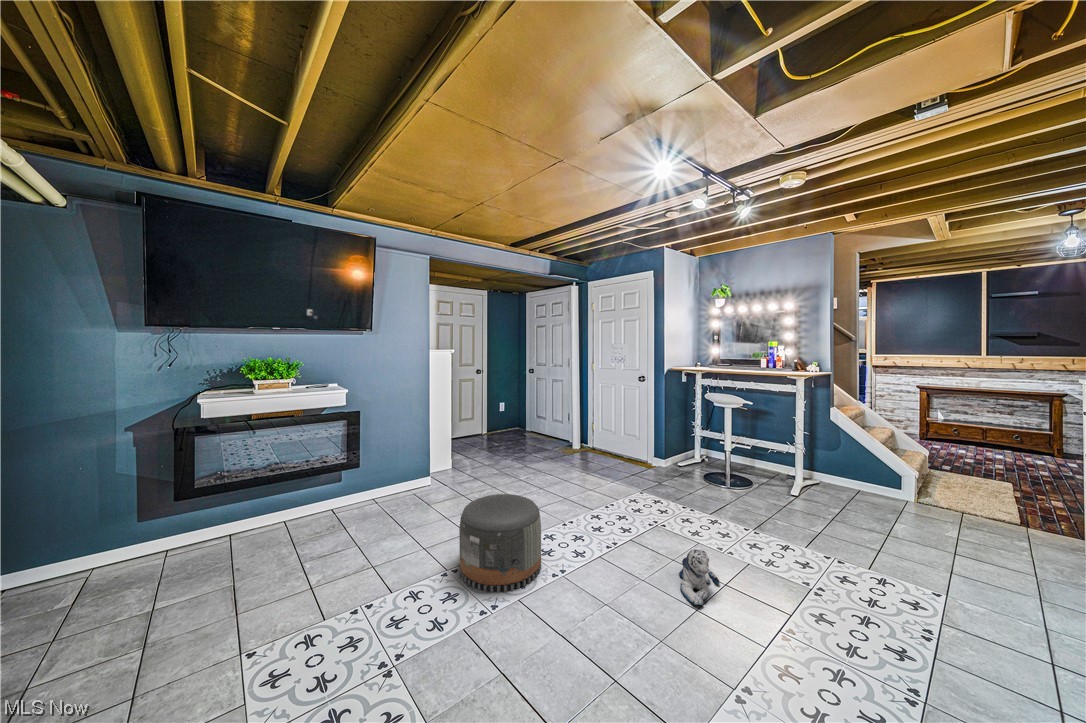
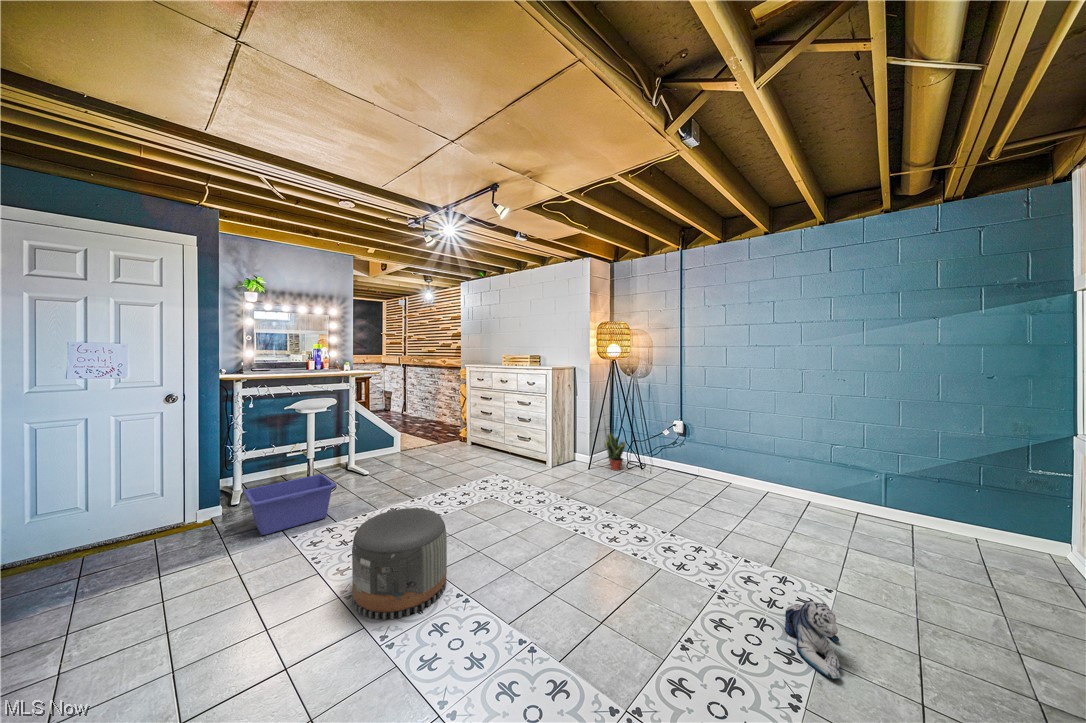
potted plant: none [674,430,696,469] -> present [604,434,625,470]
storage bin: none [352,463,429,515] -> present [244,474,336,535]
plush toy: present [679,549,719,605] -> present [785,601,840,678]

